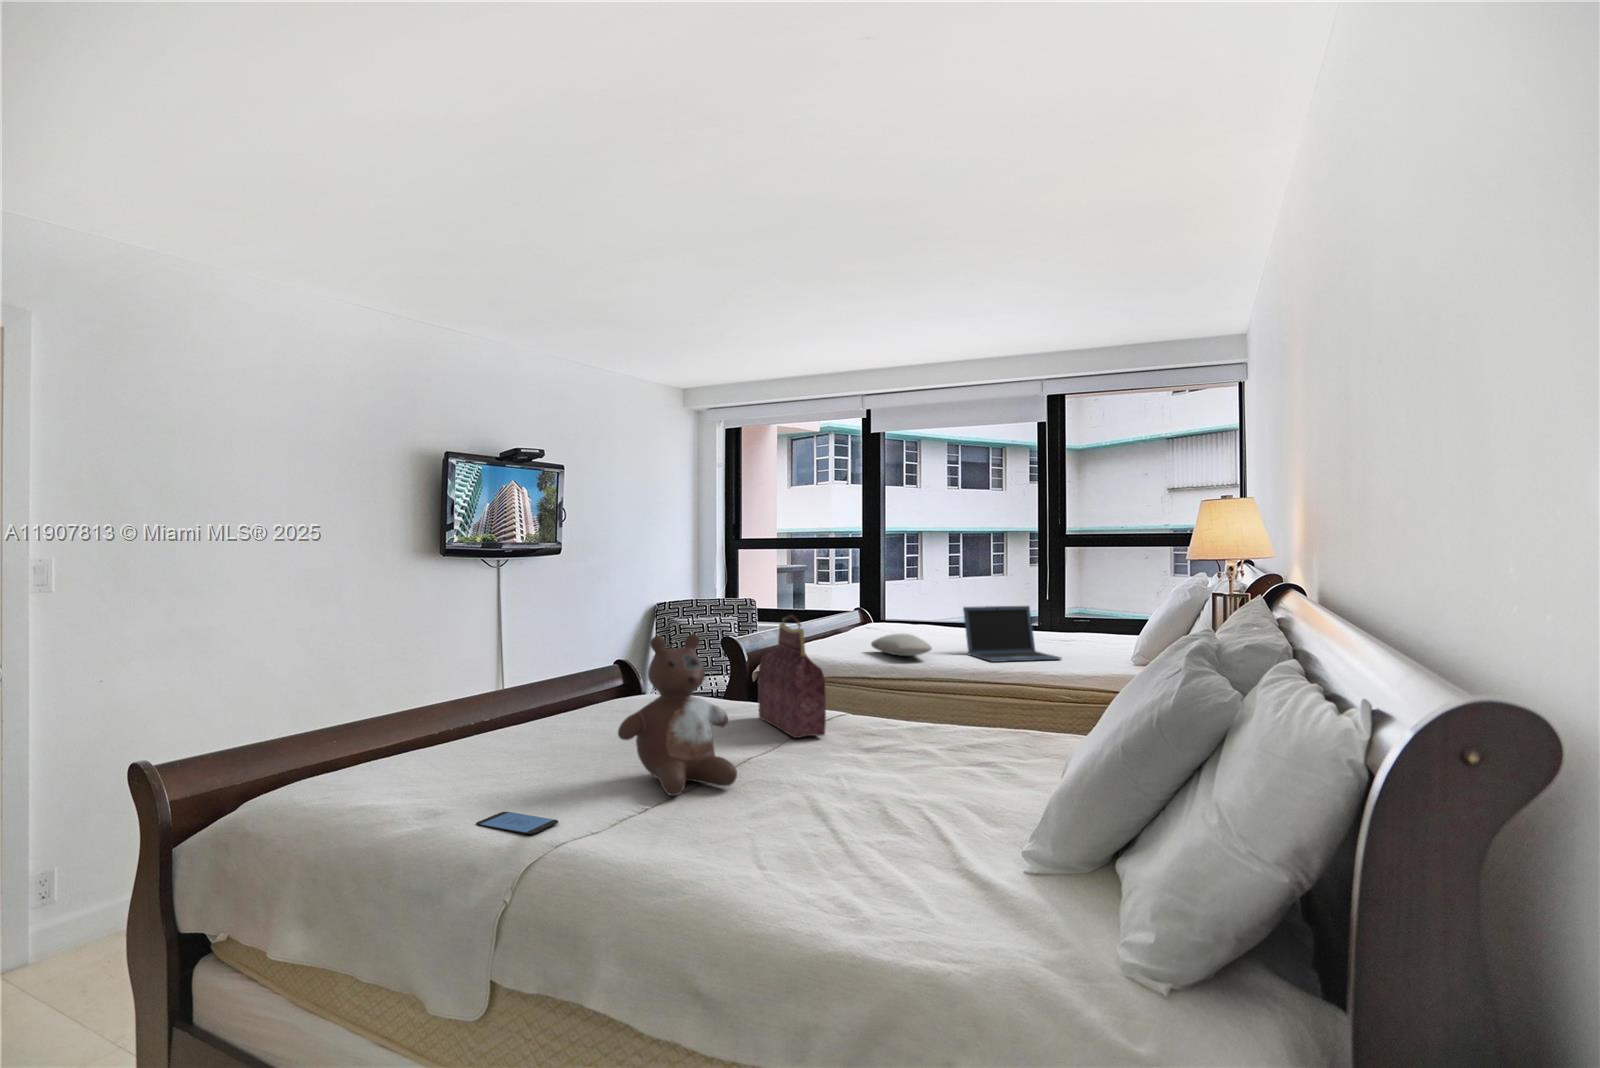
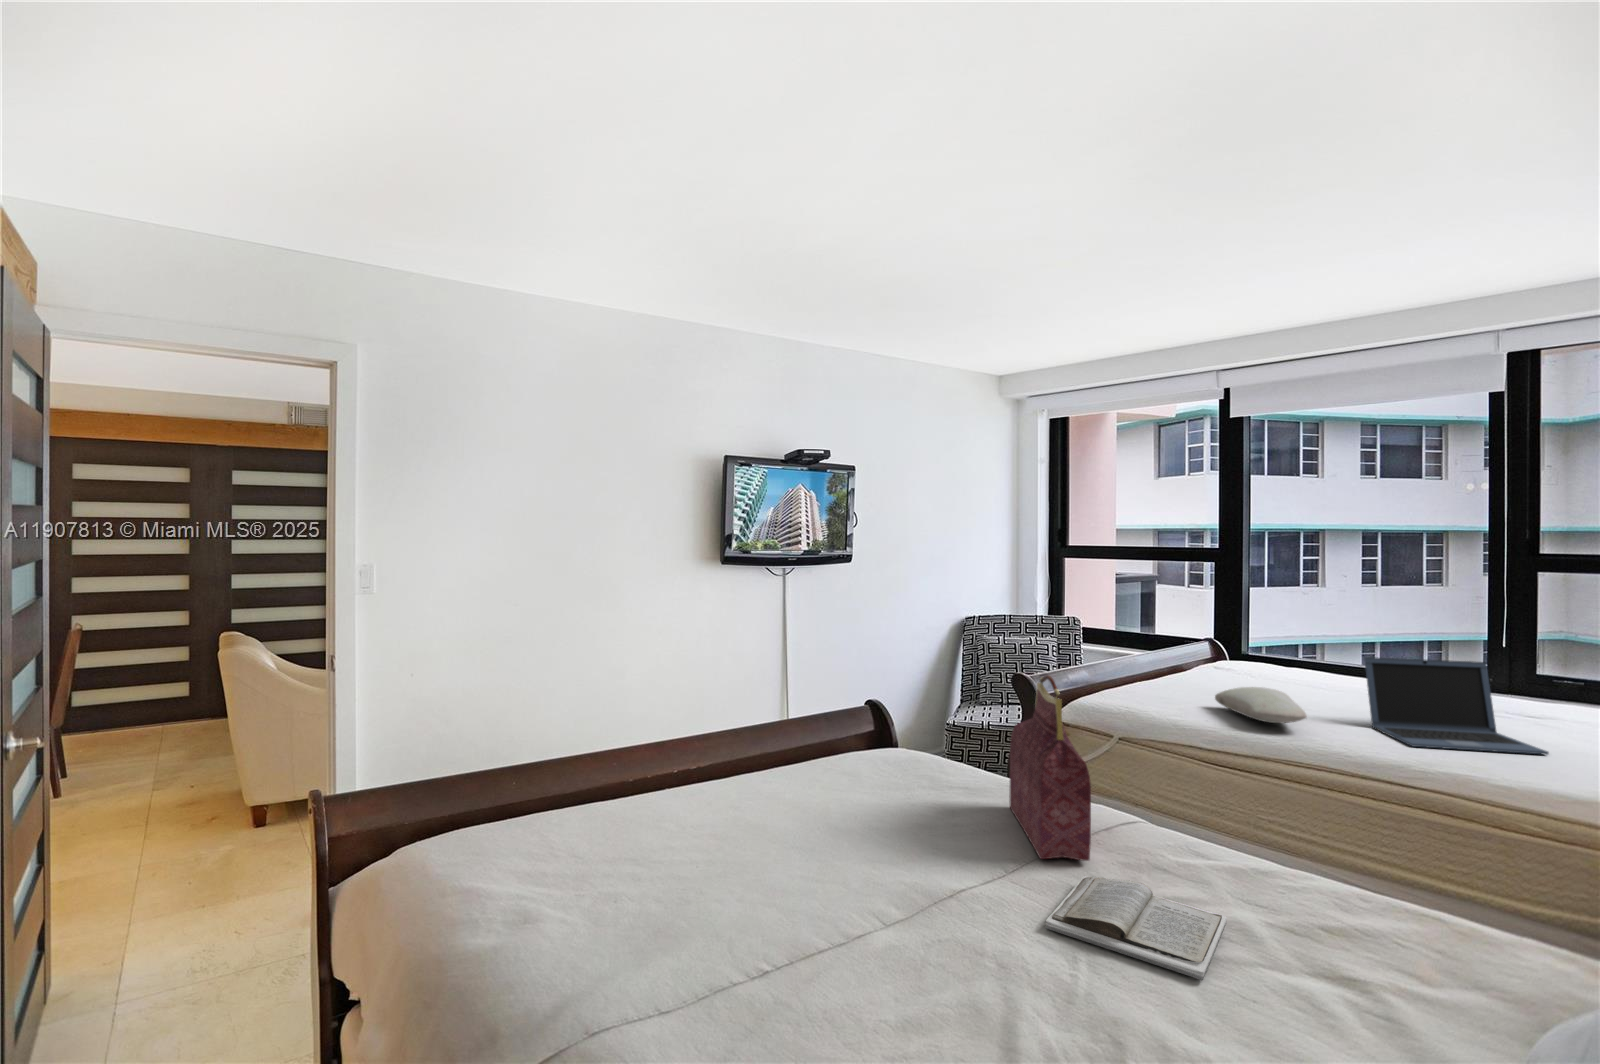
stuffed bear: present [618,634,737,796] -> none [749,710,914,956]
book: none [814,736,912,773] -> present [1046,876,1227,980]
smartphone: present [476,812,558,834] -> none [531,938,622,997]

